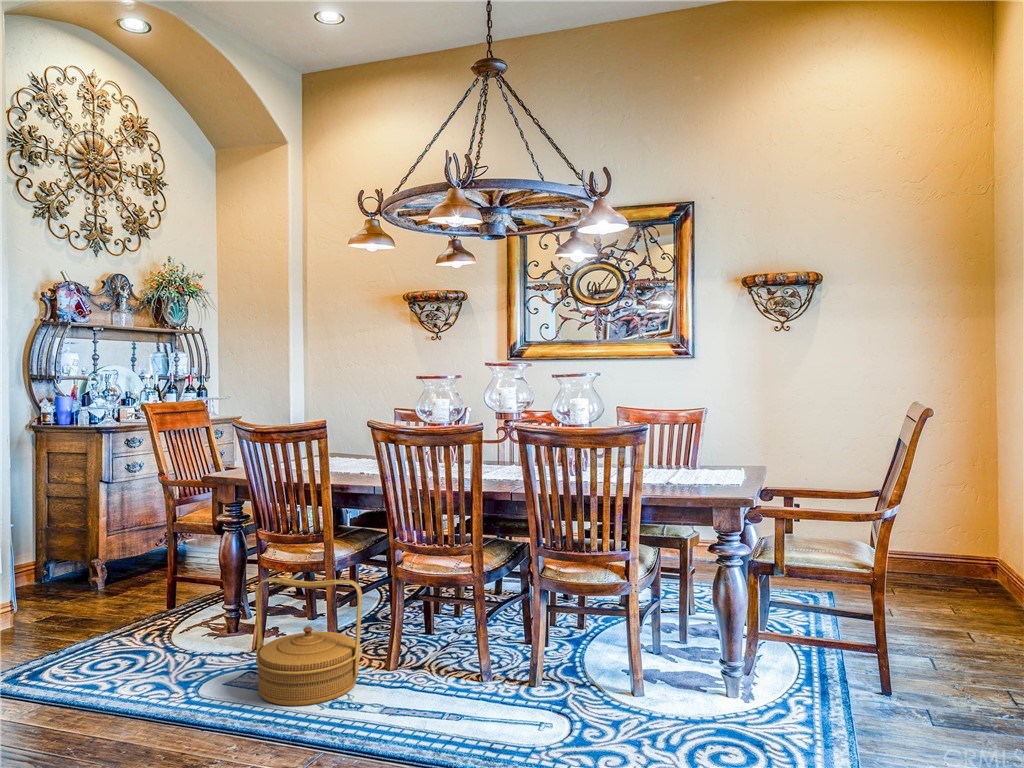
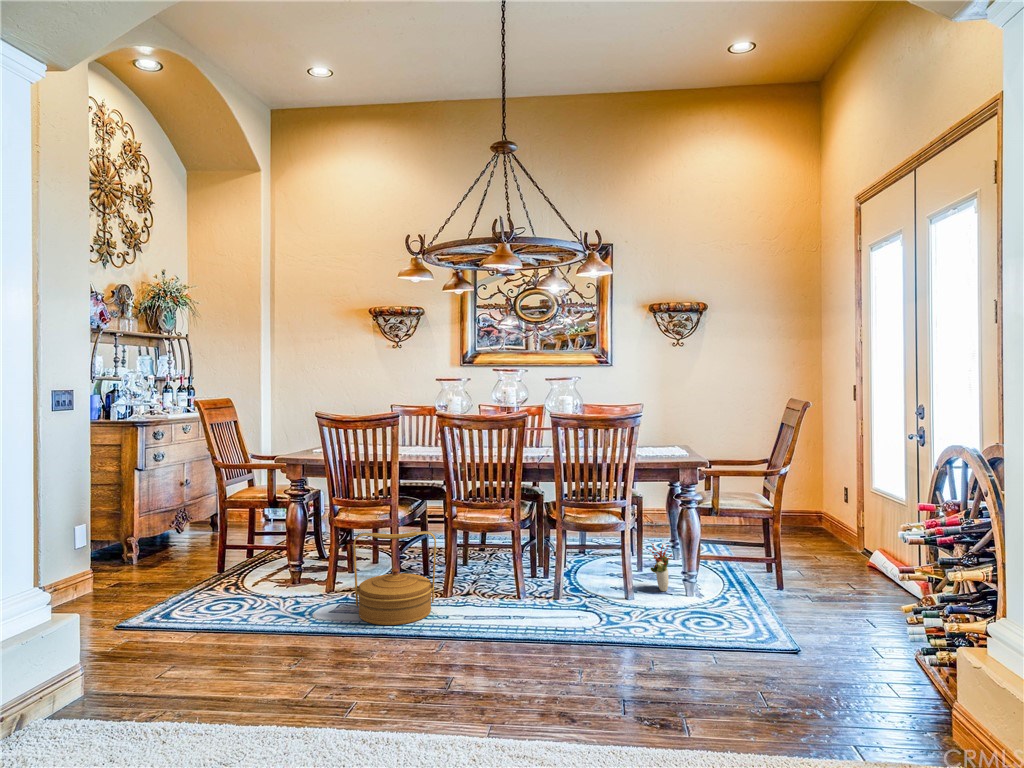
decorative plant: none [677,614,709,688] -> present [650,544,672,591]

